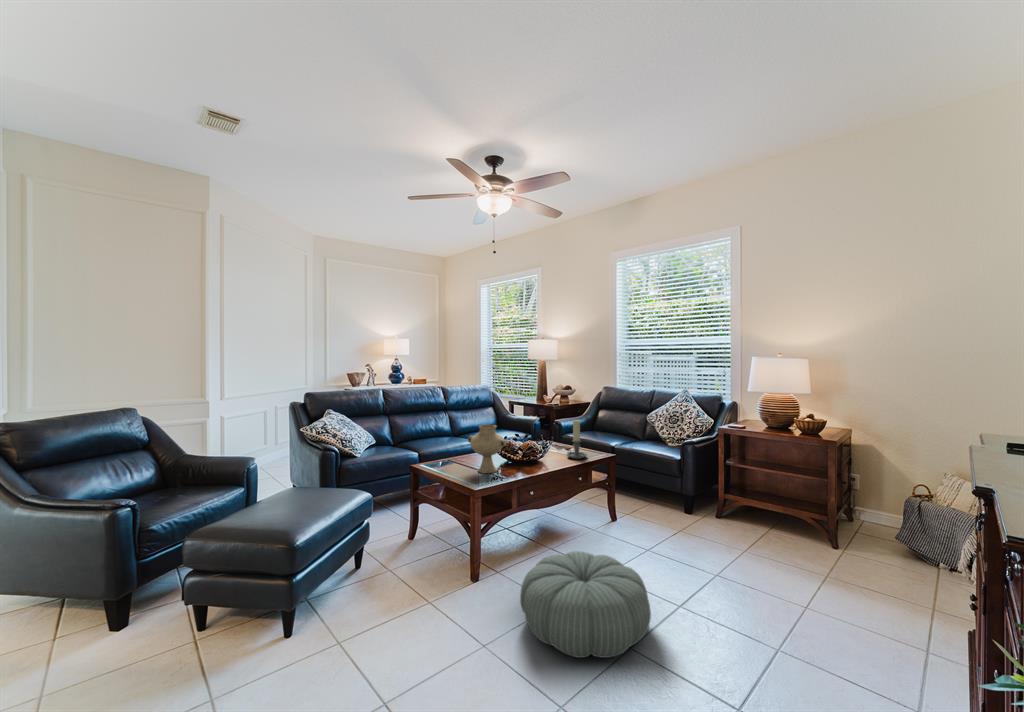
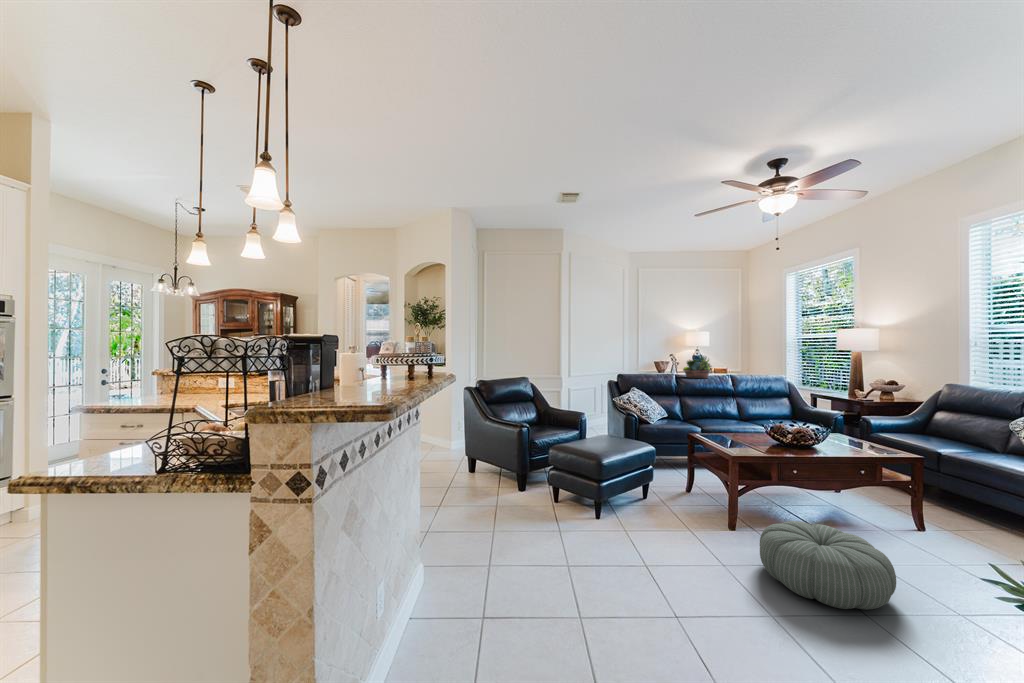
succulent planter: none [391,364,422,392] -> present [683,356,711,378]
candle holder: present [567,420,587,459] -> none [847,414,874,454]
vase: present [468,425,507,473] -> none [734,408,770,449]

